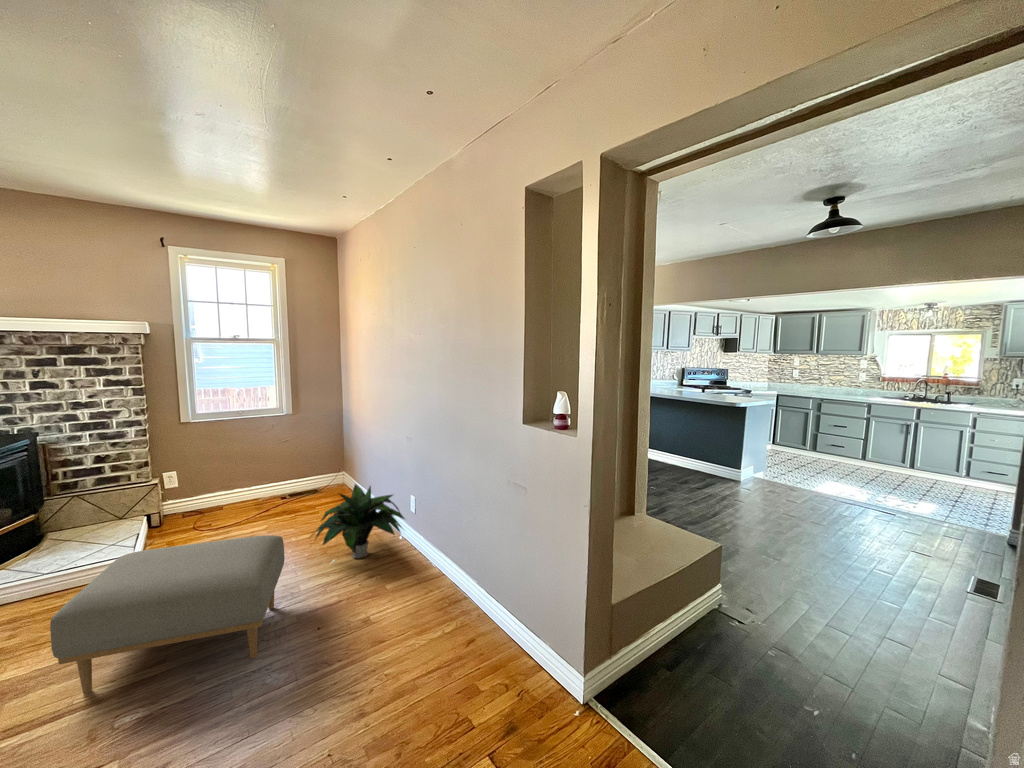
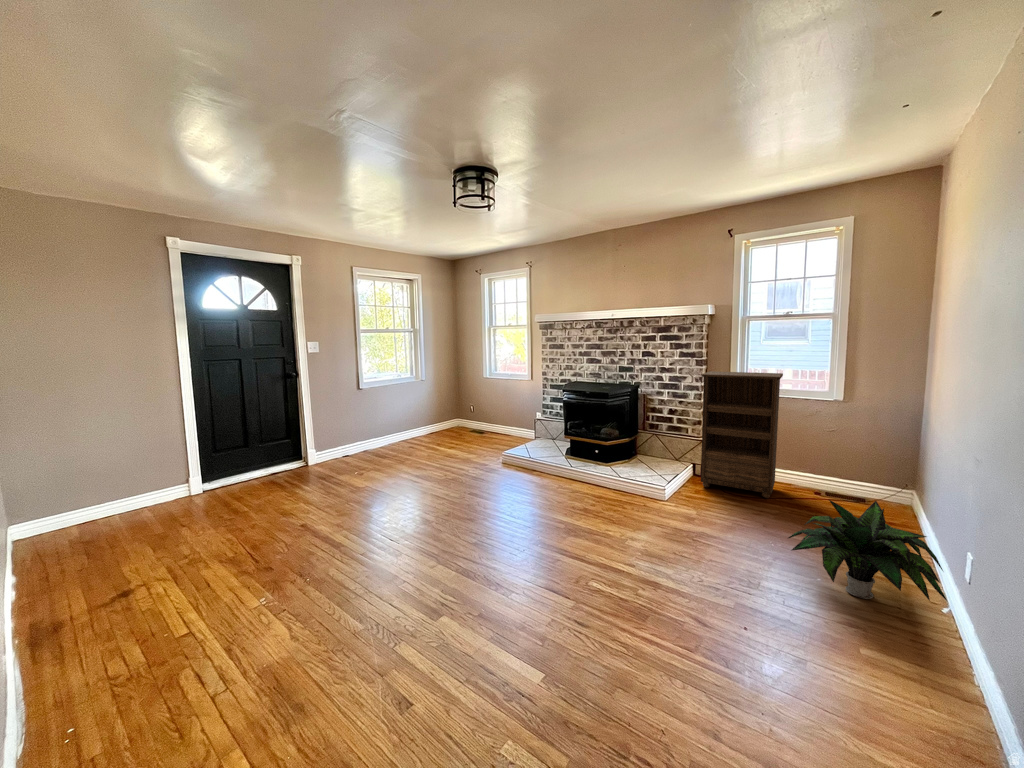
bookshelf: none [156,395,252,536] -> present [701,371,783,498]
ottoman: present [50,535,285,693] -> none [579,478,743,608]

